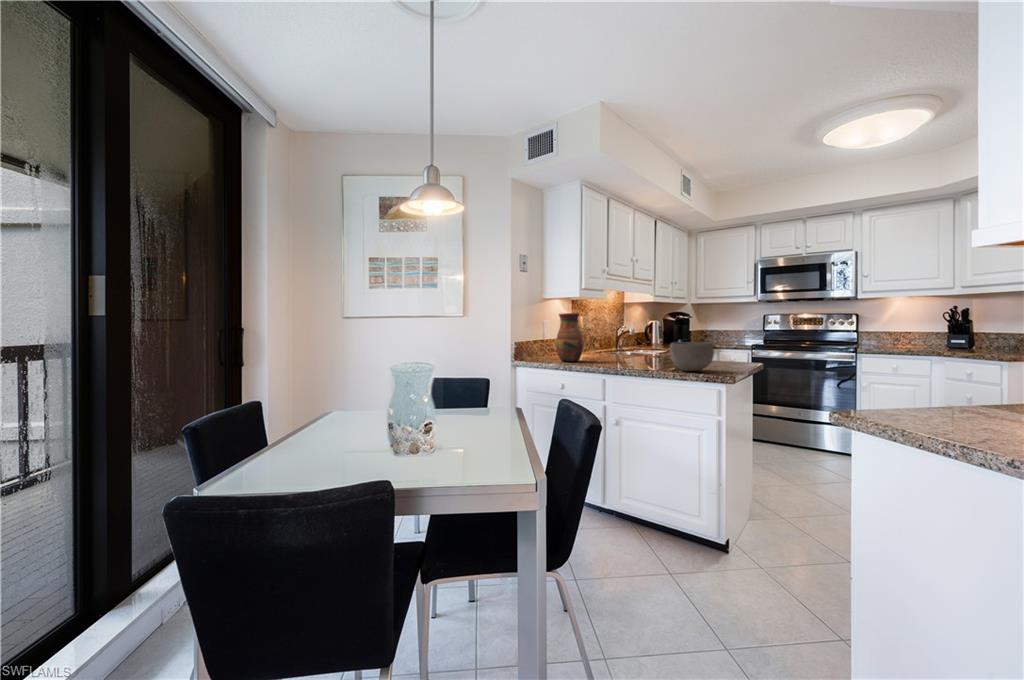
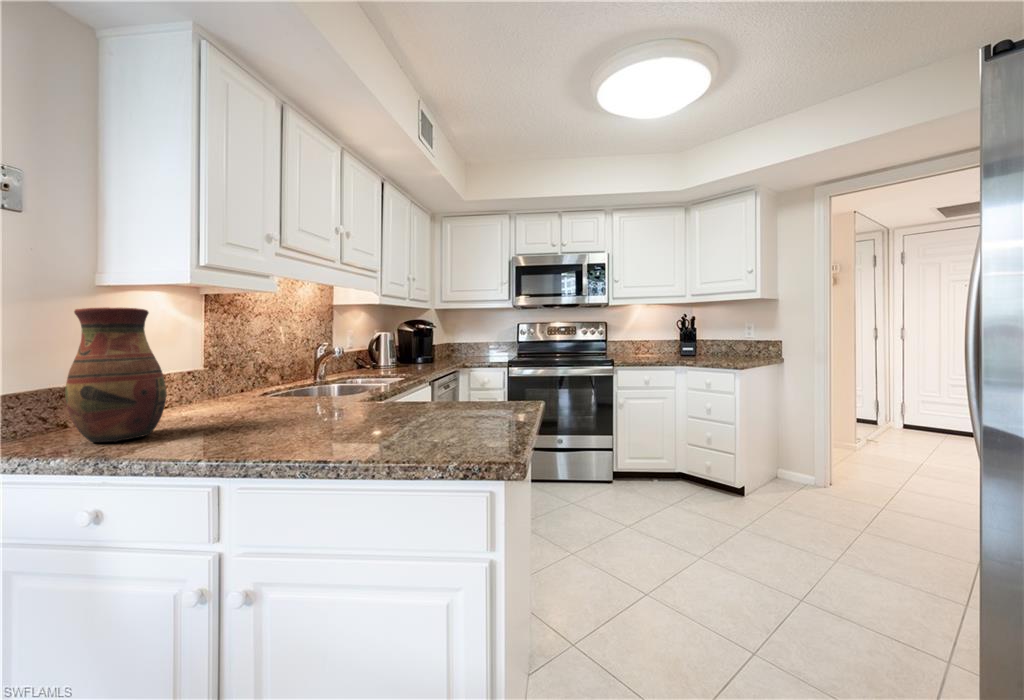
bowl: present [669,342,714,371] -> none [372,372,473,446]

